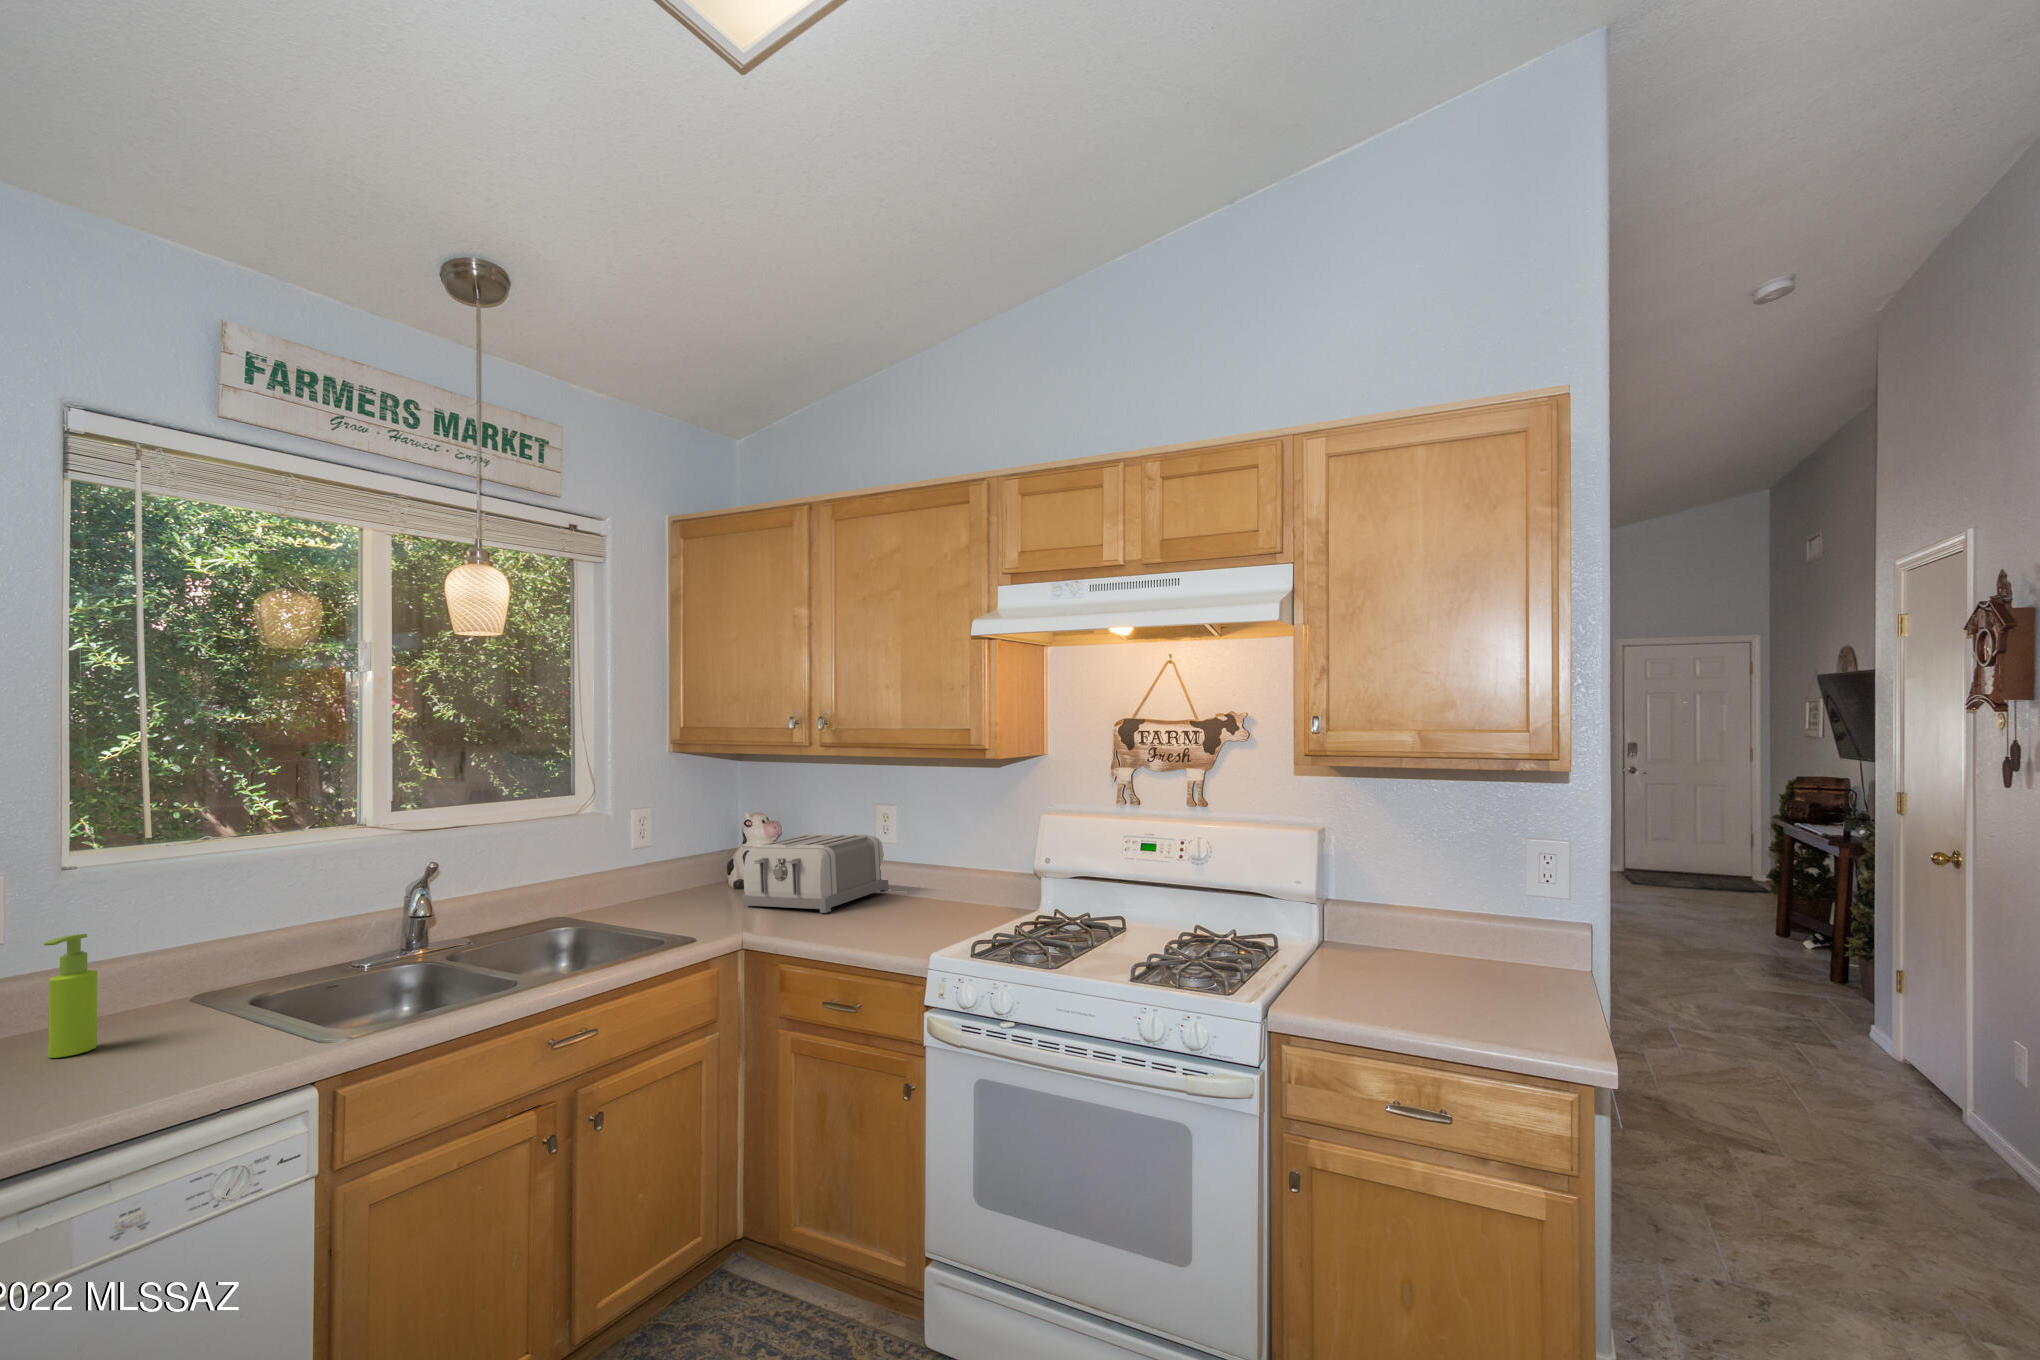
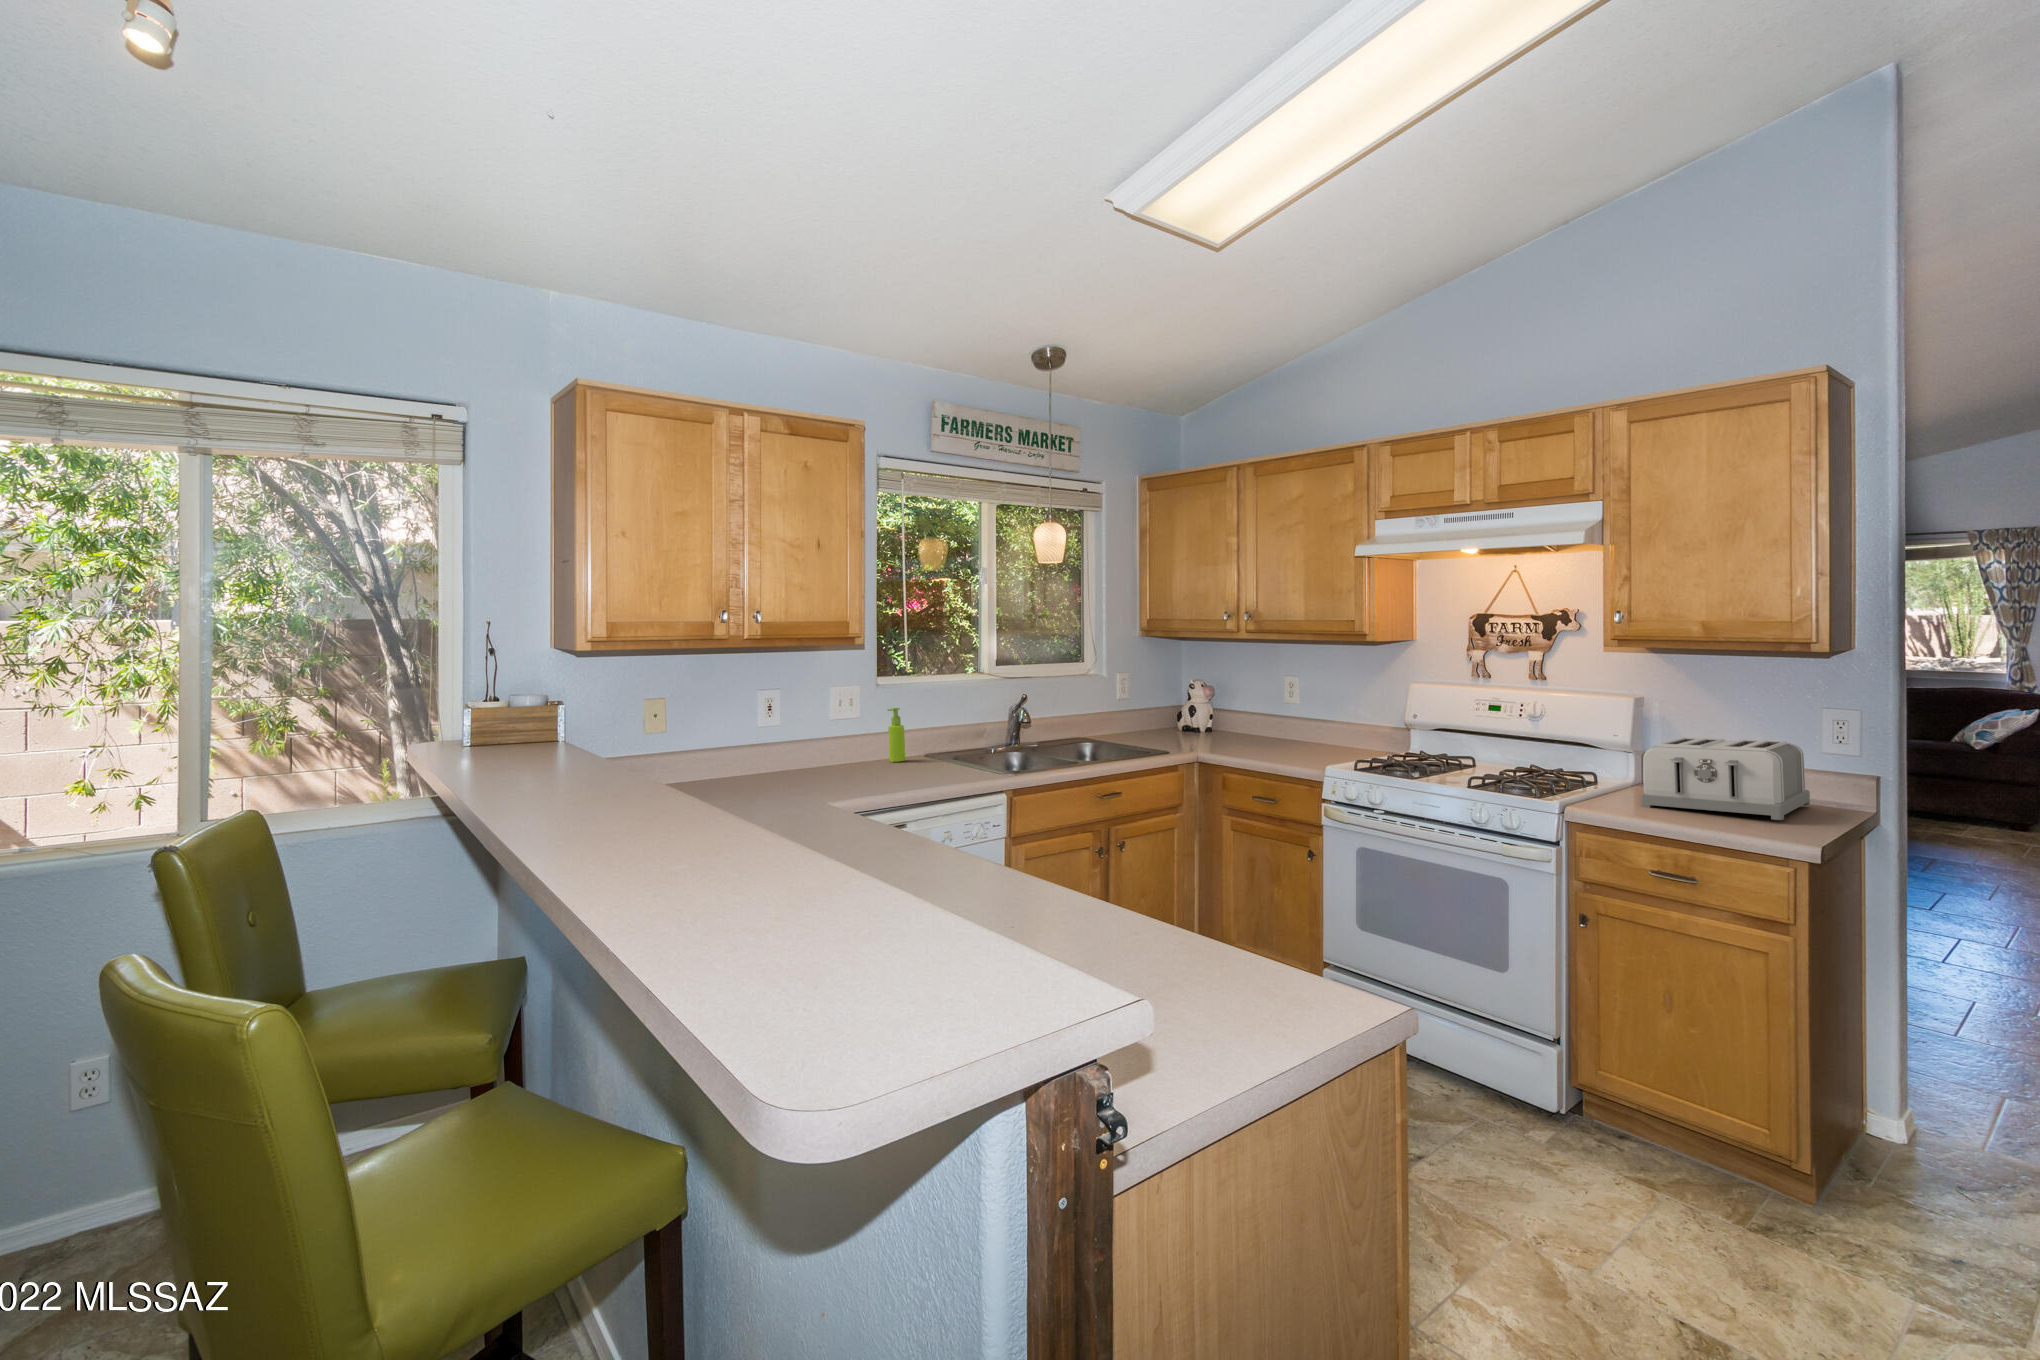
toaster: present [742,834,889,913] -> present [1641,738,1810,820]

